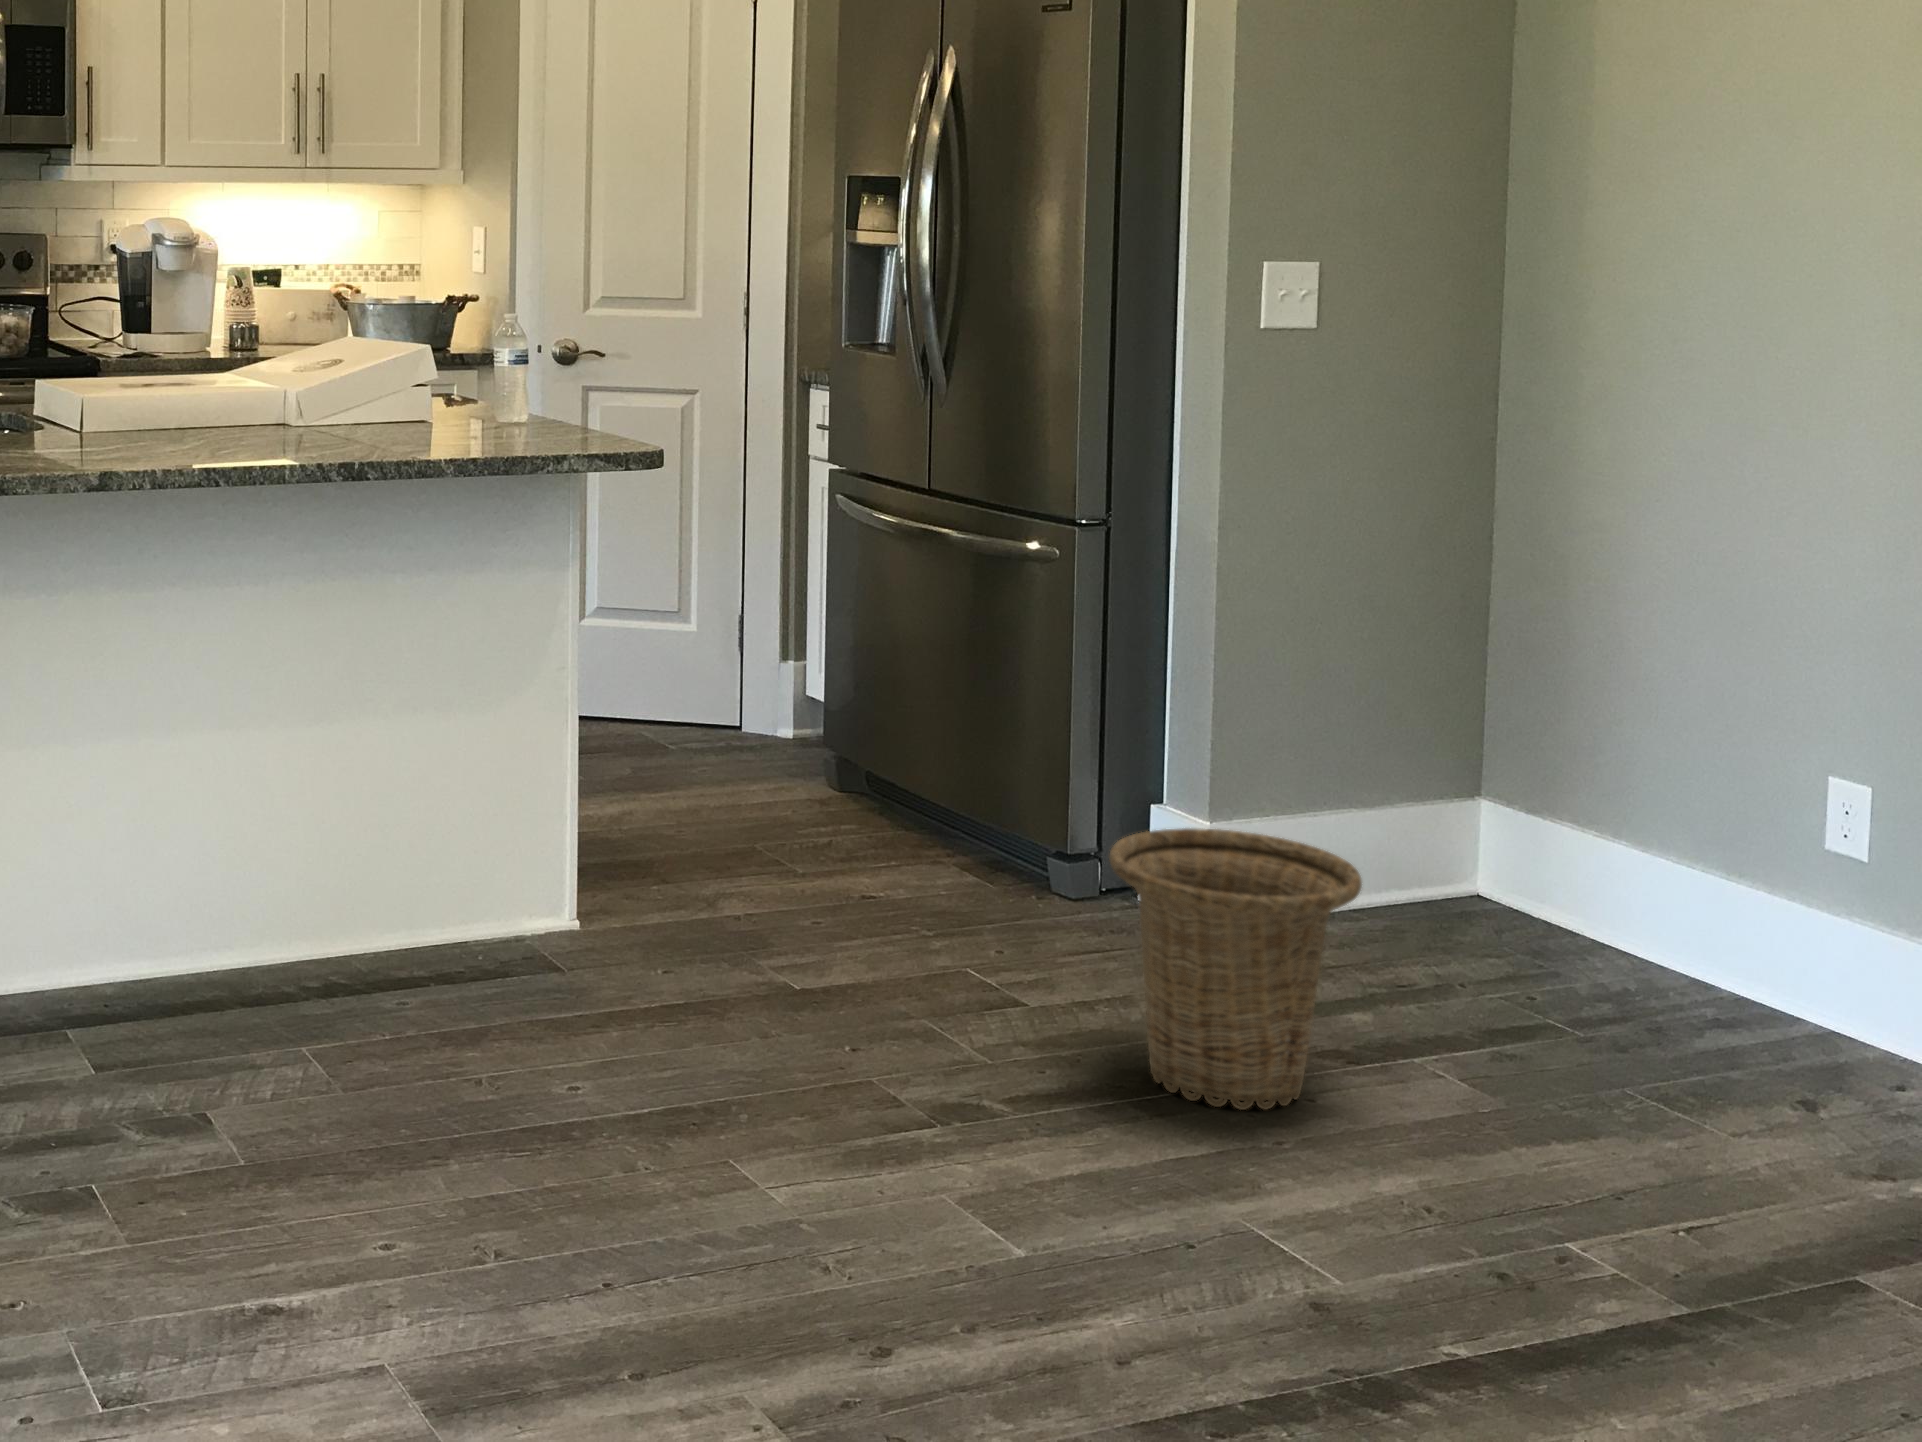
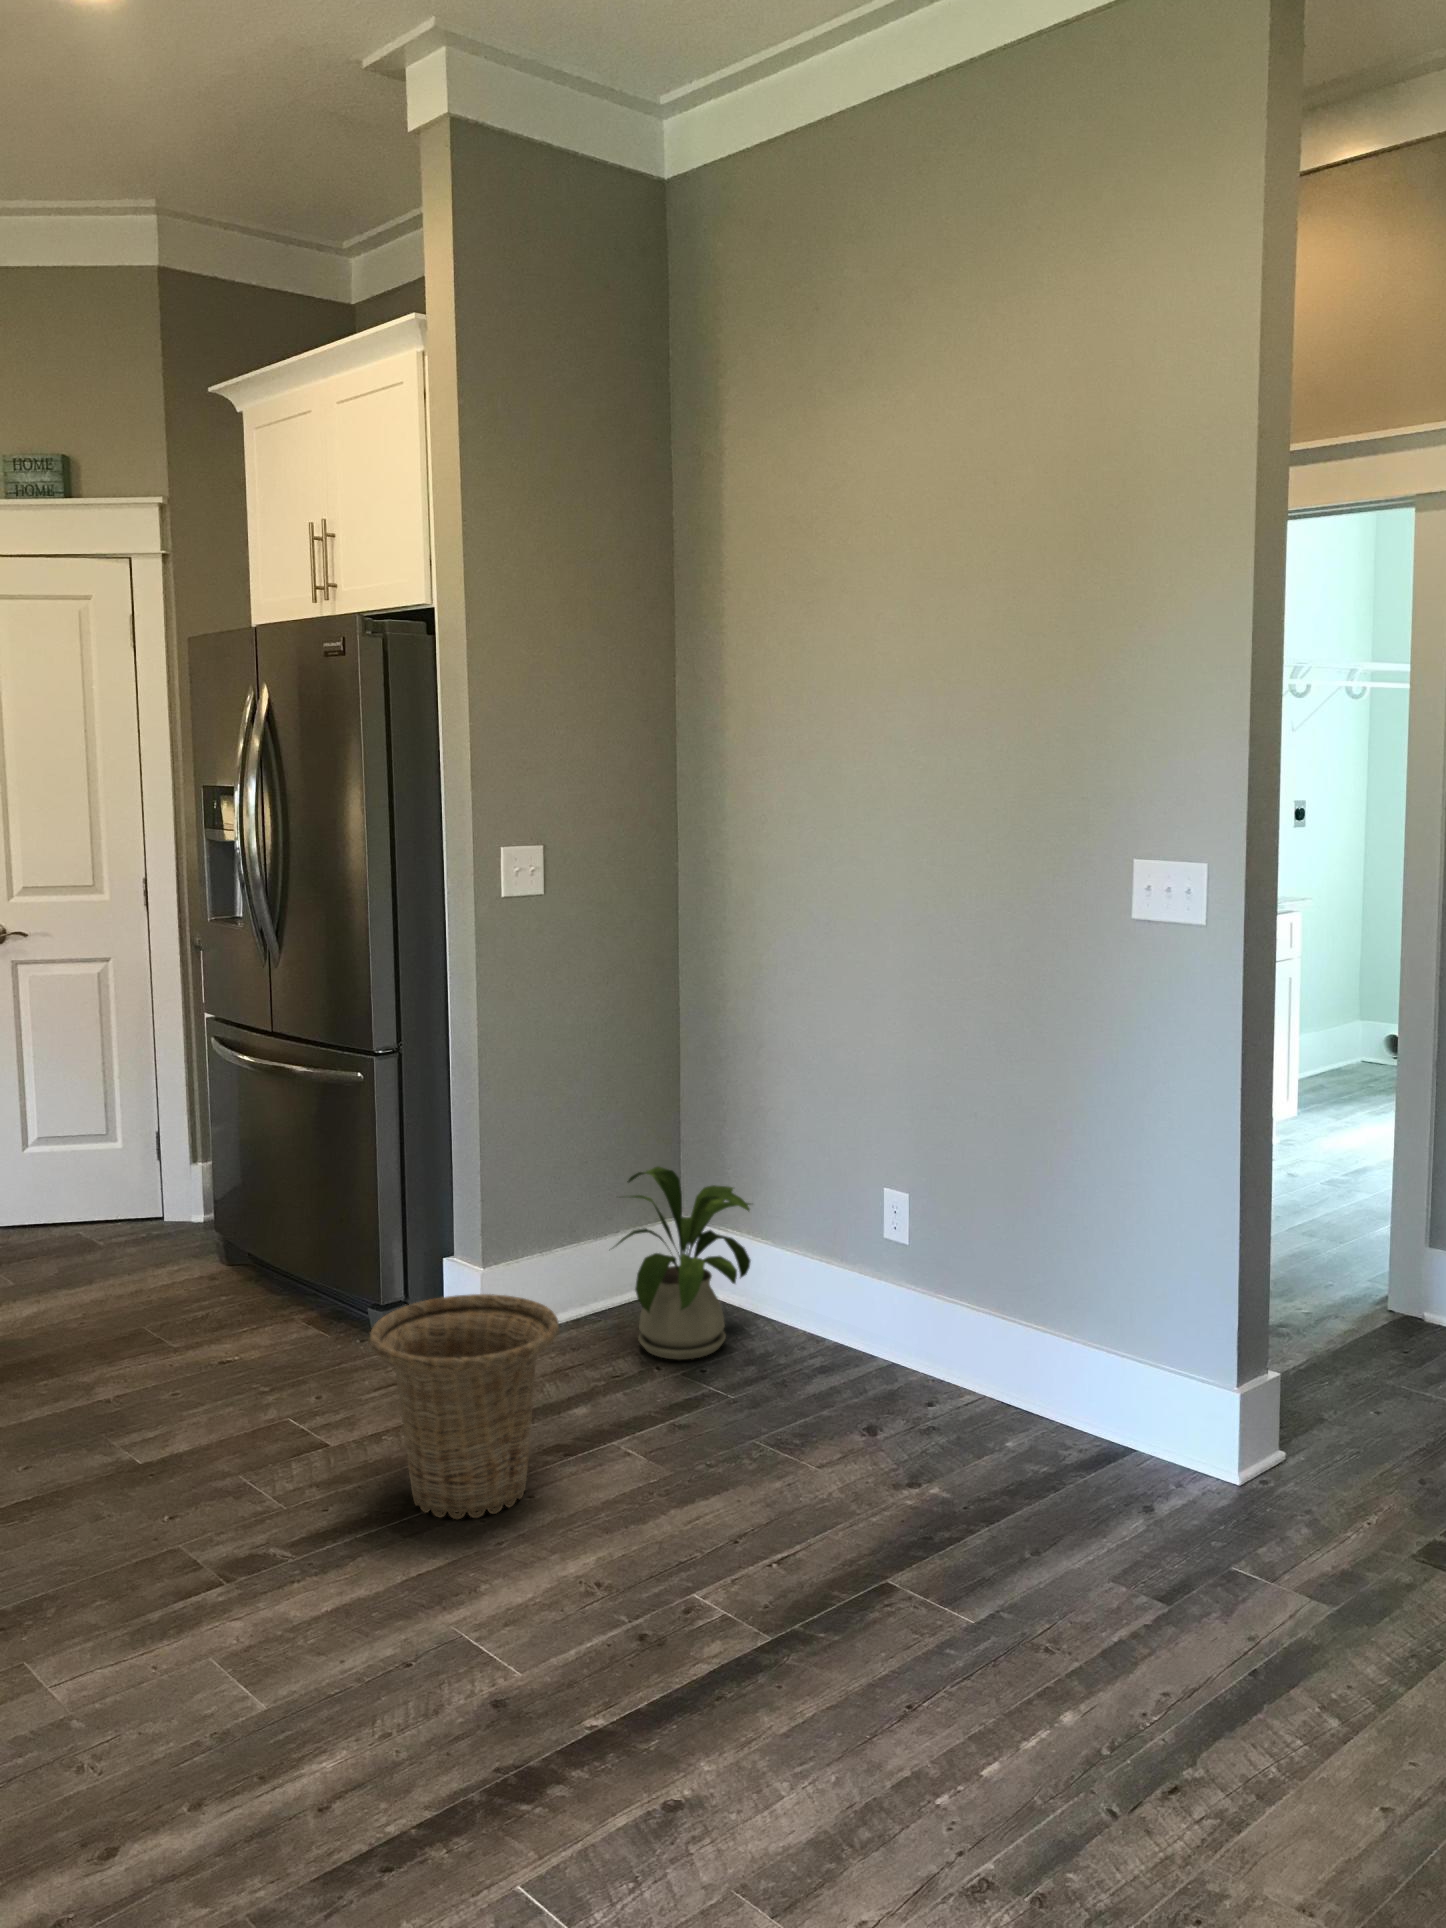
house plant: none [1392,710,1616,980] -> present [616,1167,751,1360]

